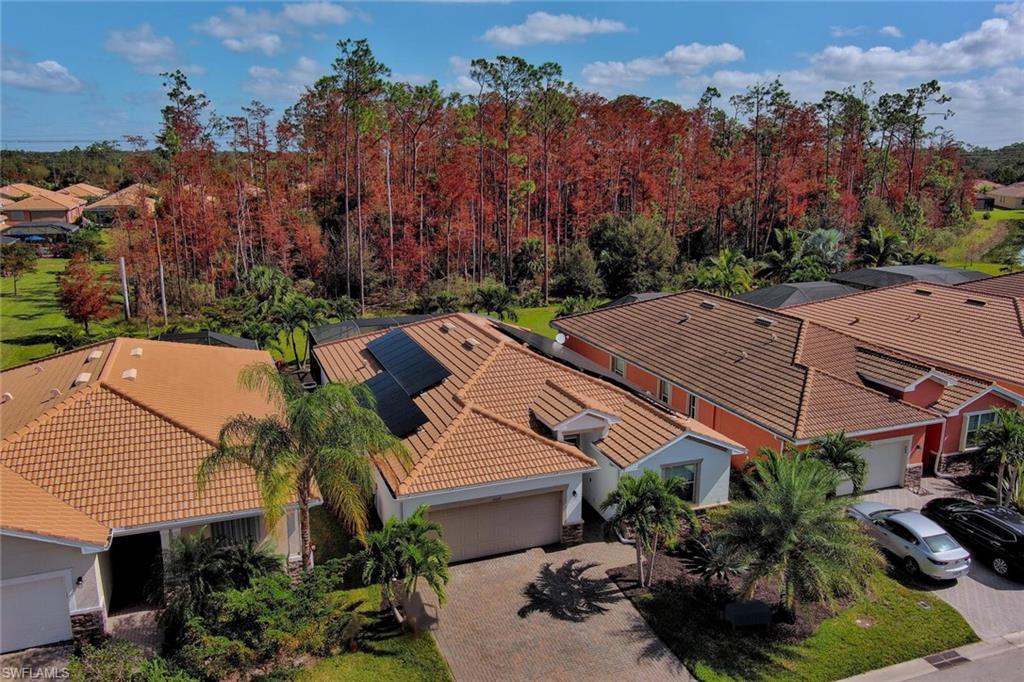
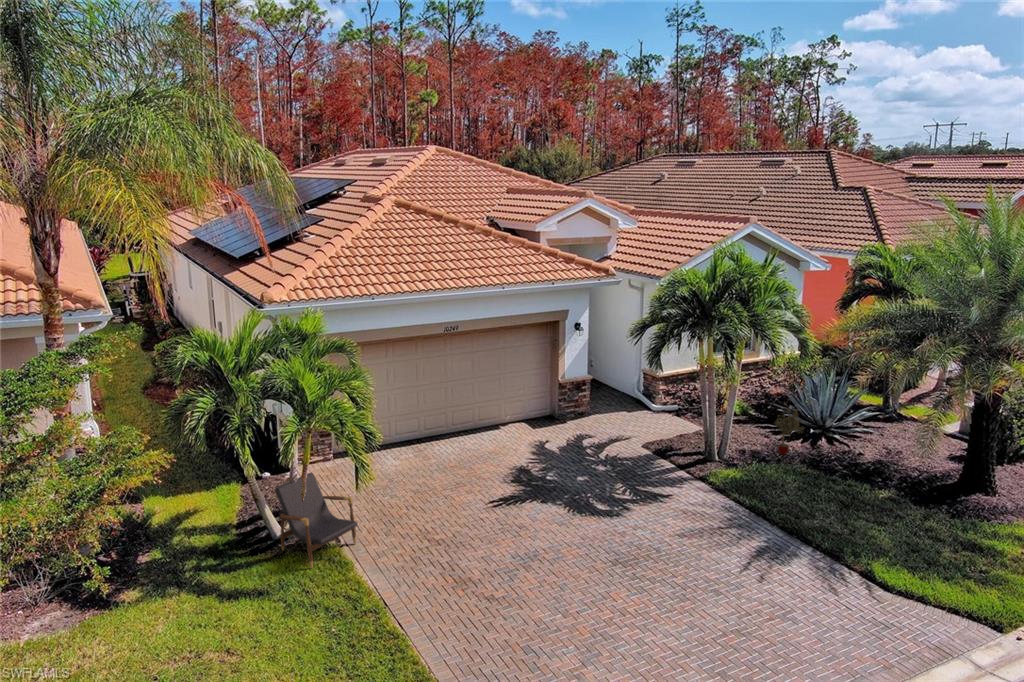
bench: present [725,601,772,631] -> none [876,460,963,511]
potted tree: present [342,615,363,650] -> present [775,408,804,455]

